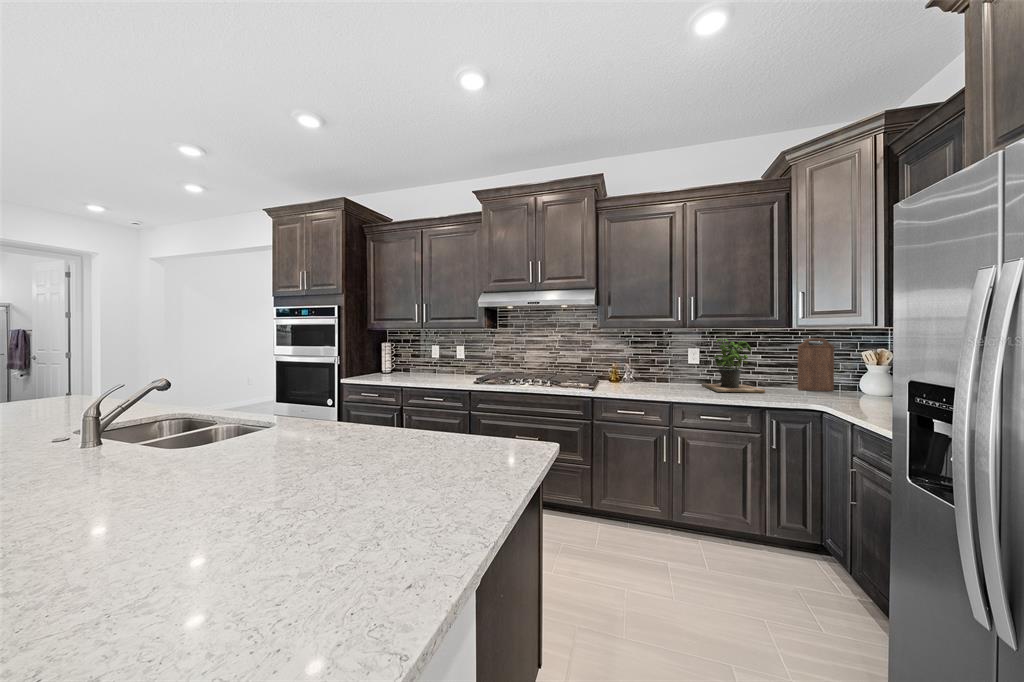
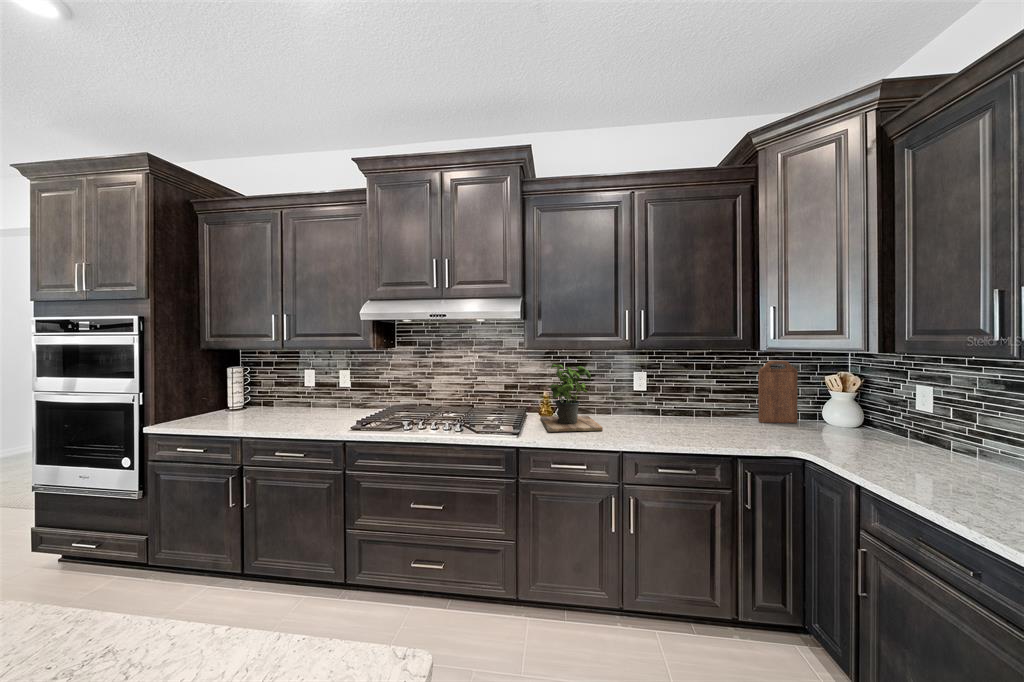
potted plant: present [702,339,765,392] -> present [540,365,603,432]

